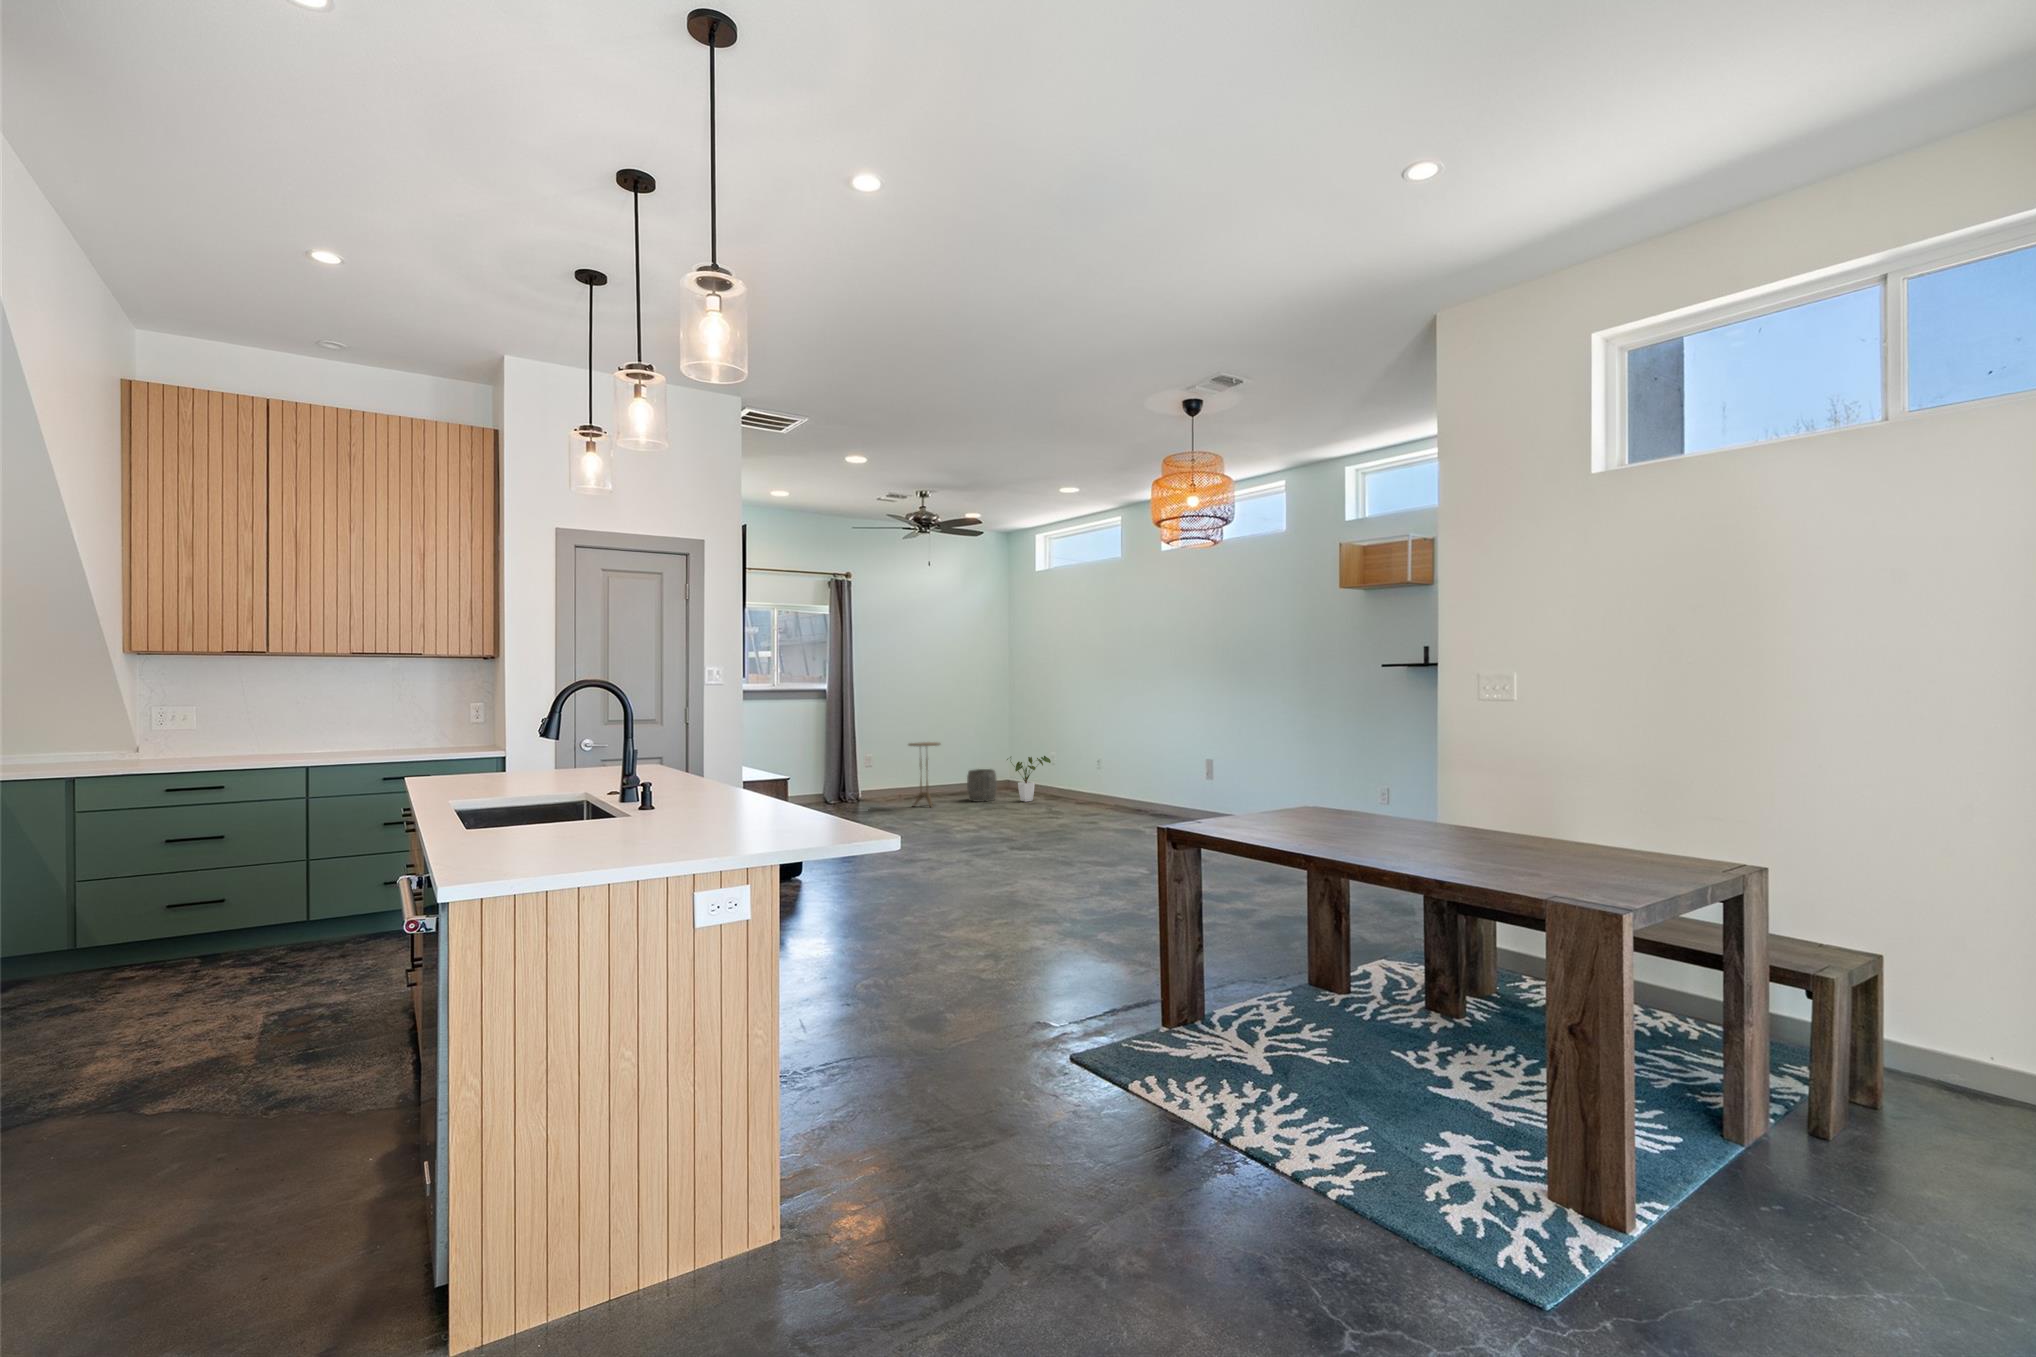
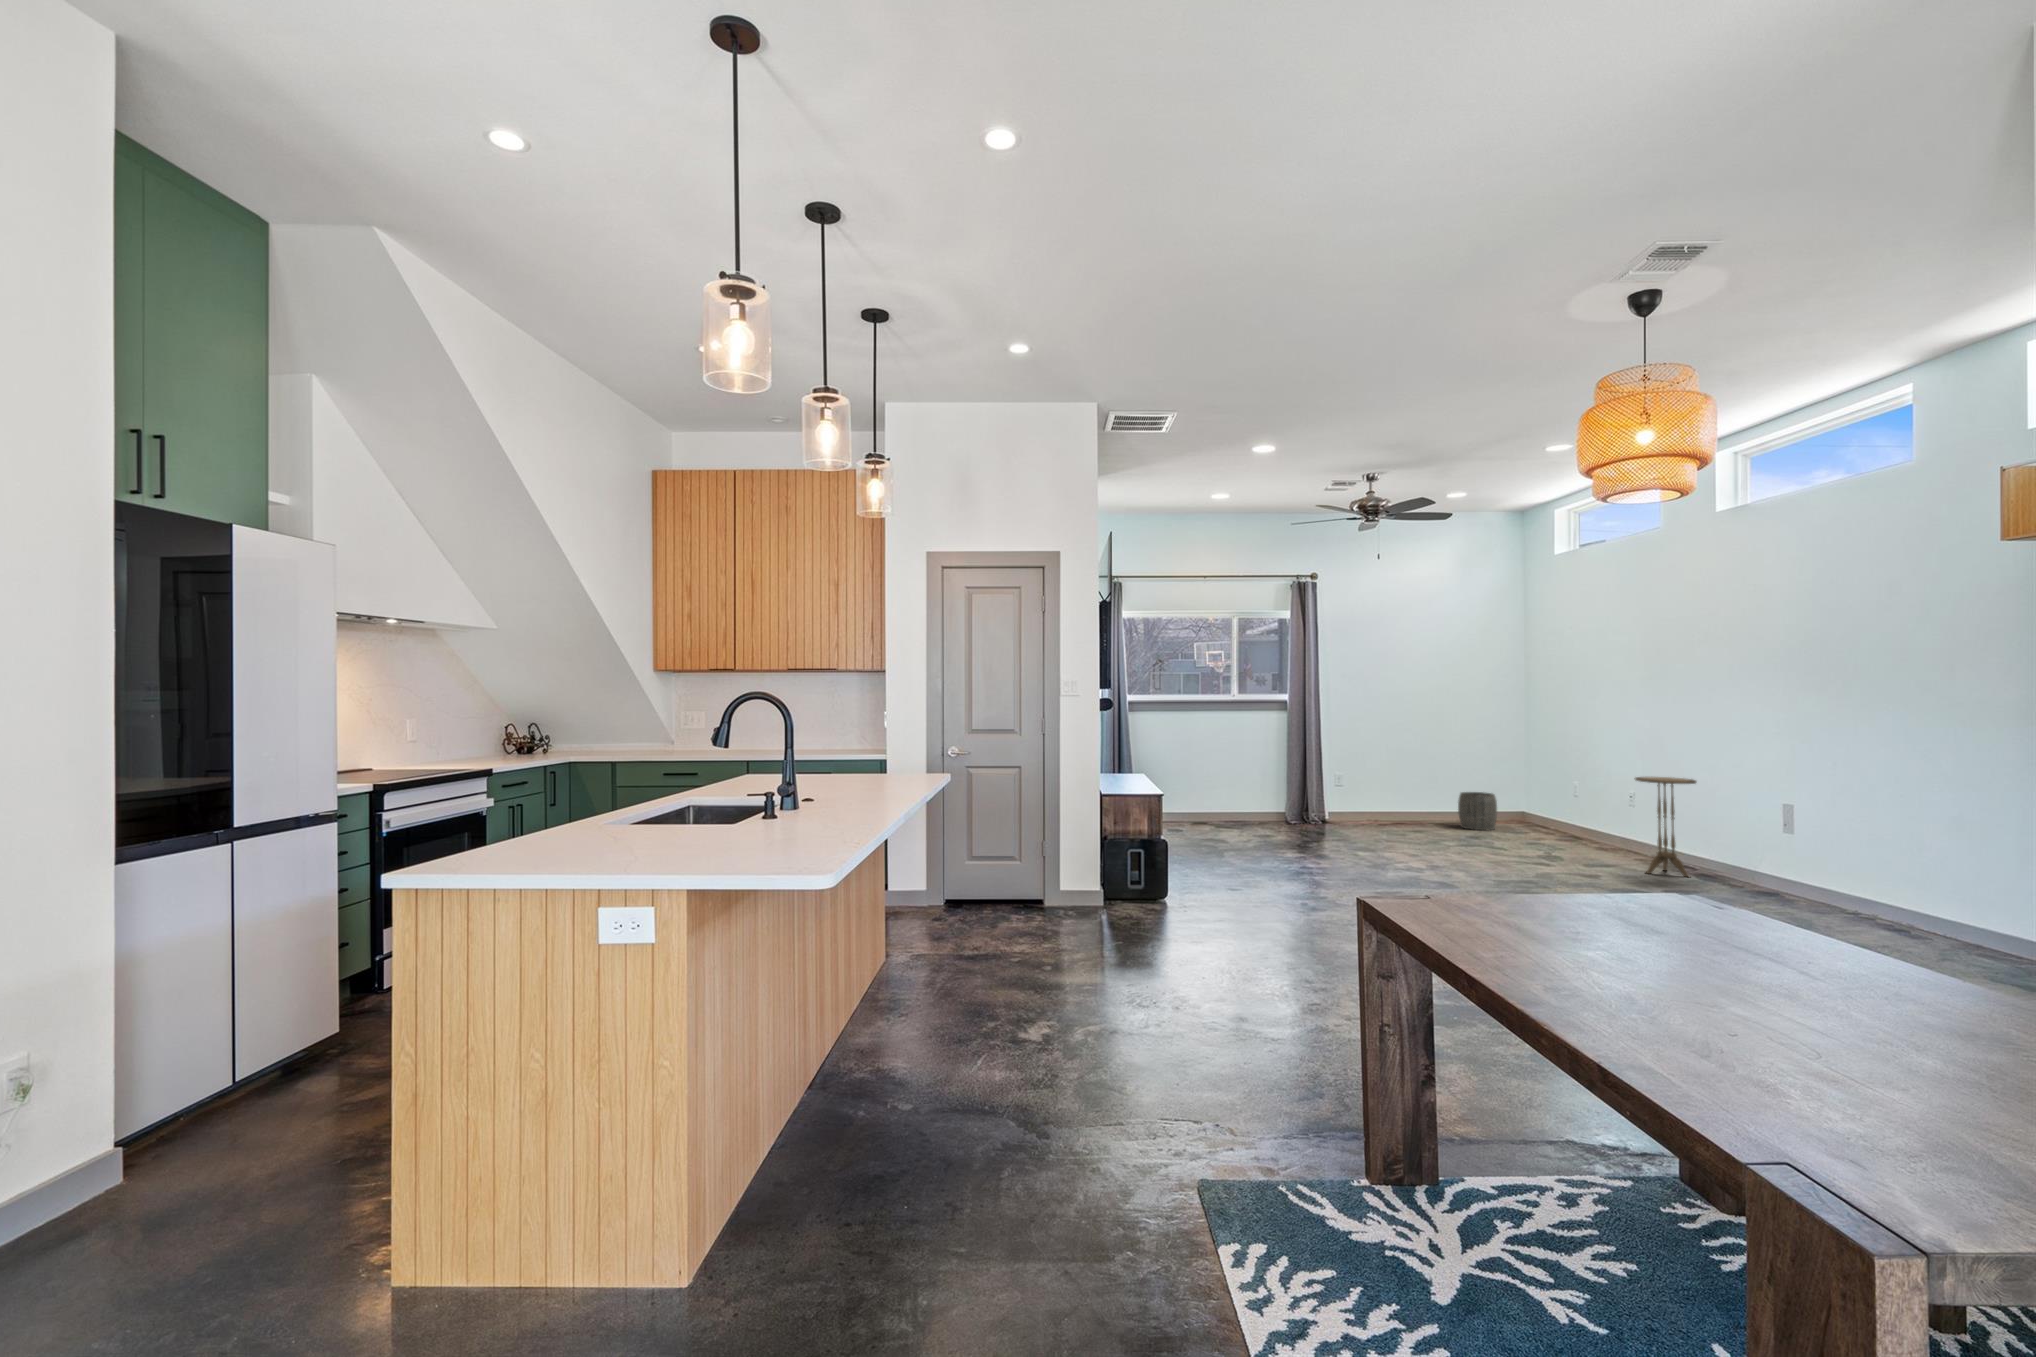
side table: present [909,742,940,808] -> present [1635,777,1696,877]
house plant: present [1007,756,1051,802] -> none [1505,779,1568,836]

